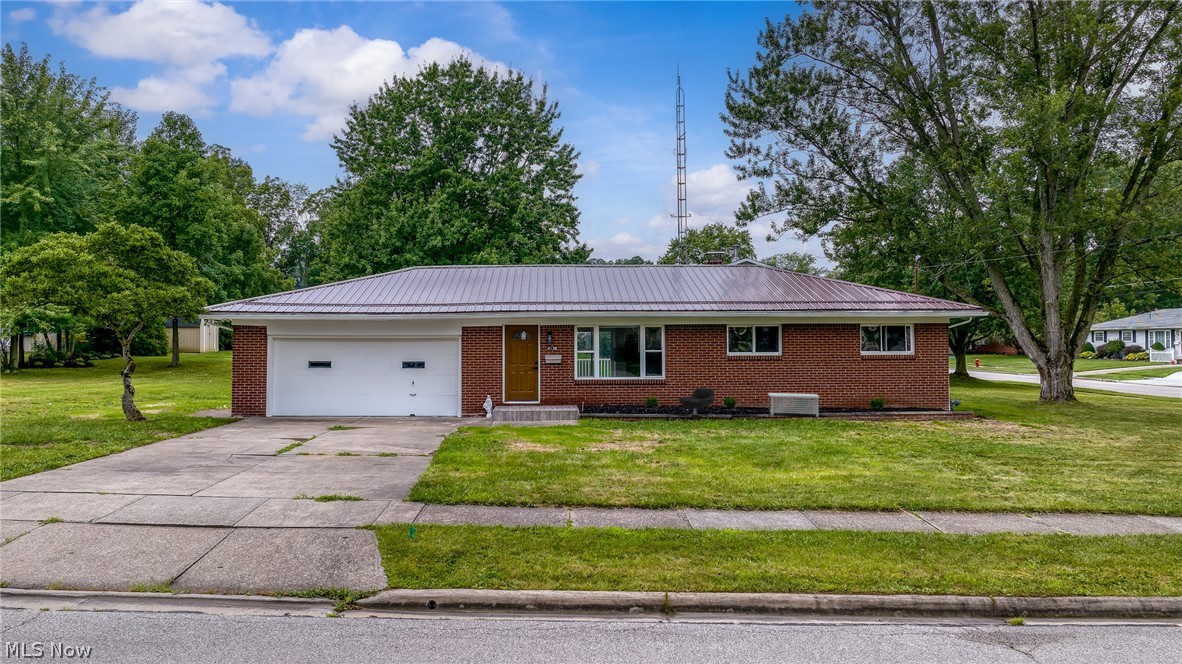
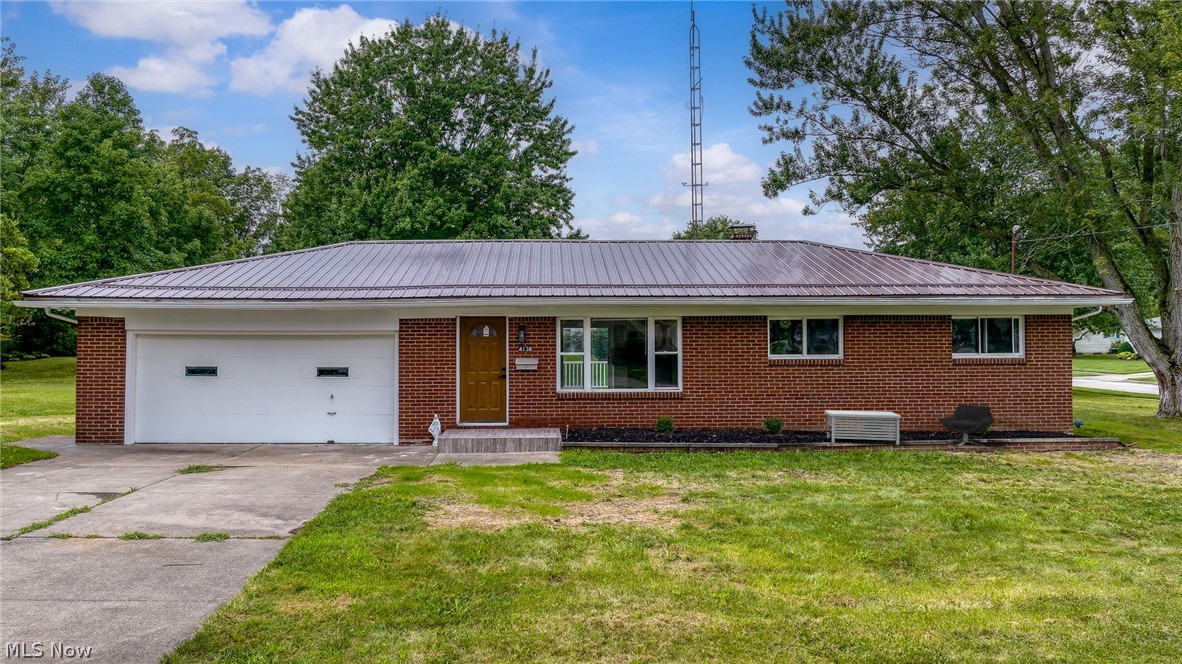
lounge chair: present [678,388,715,415] -> present [939,404,994,445]

